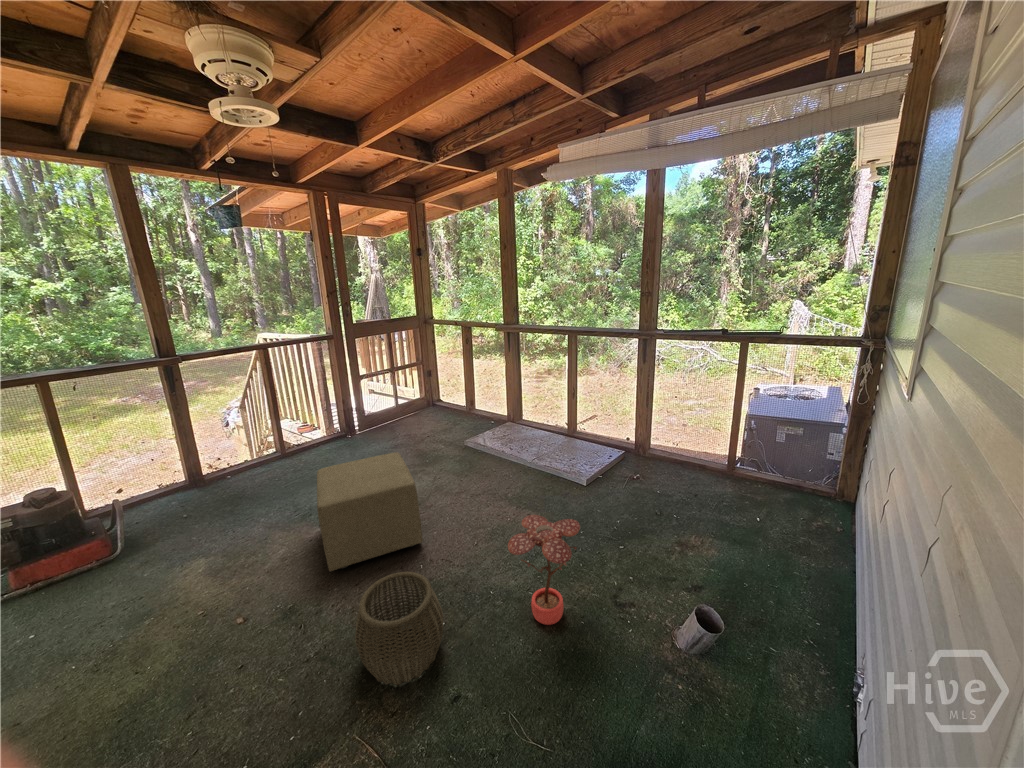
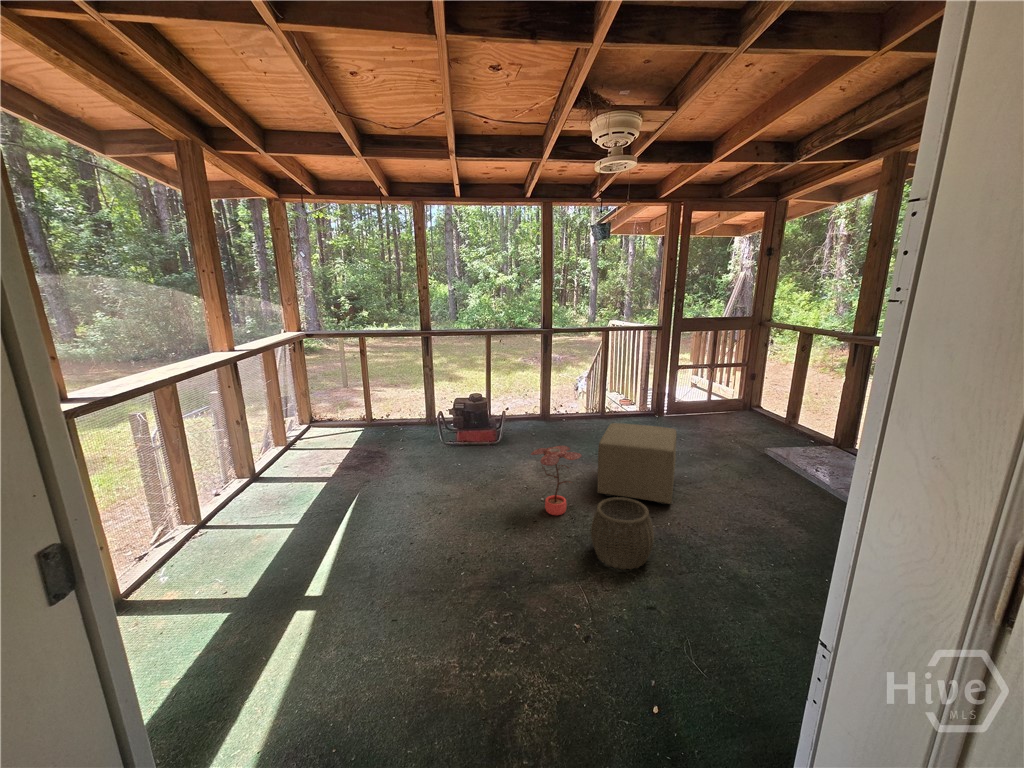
potted plant: present [508,515,580,625] -> present [531,446,582,515]

